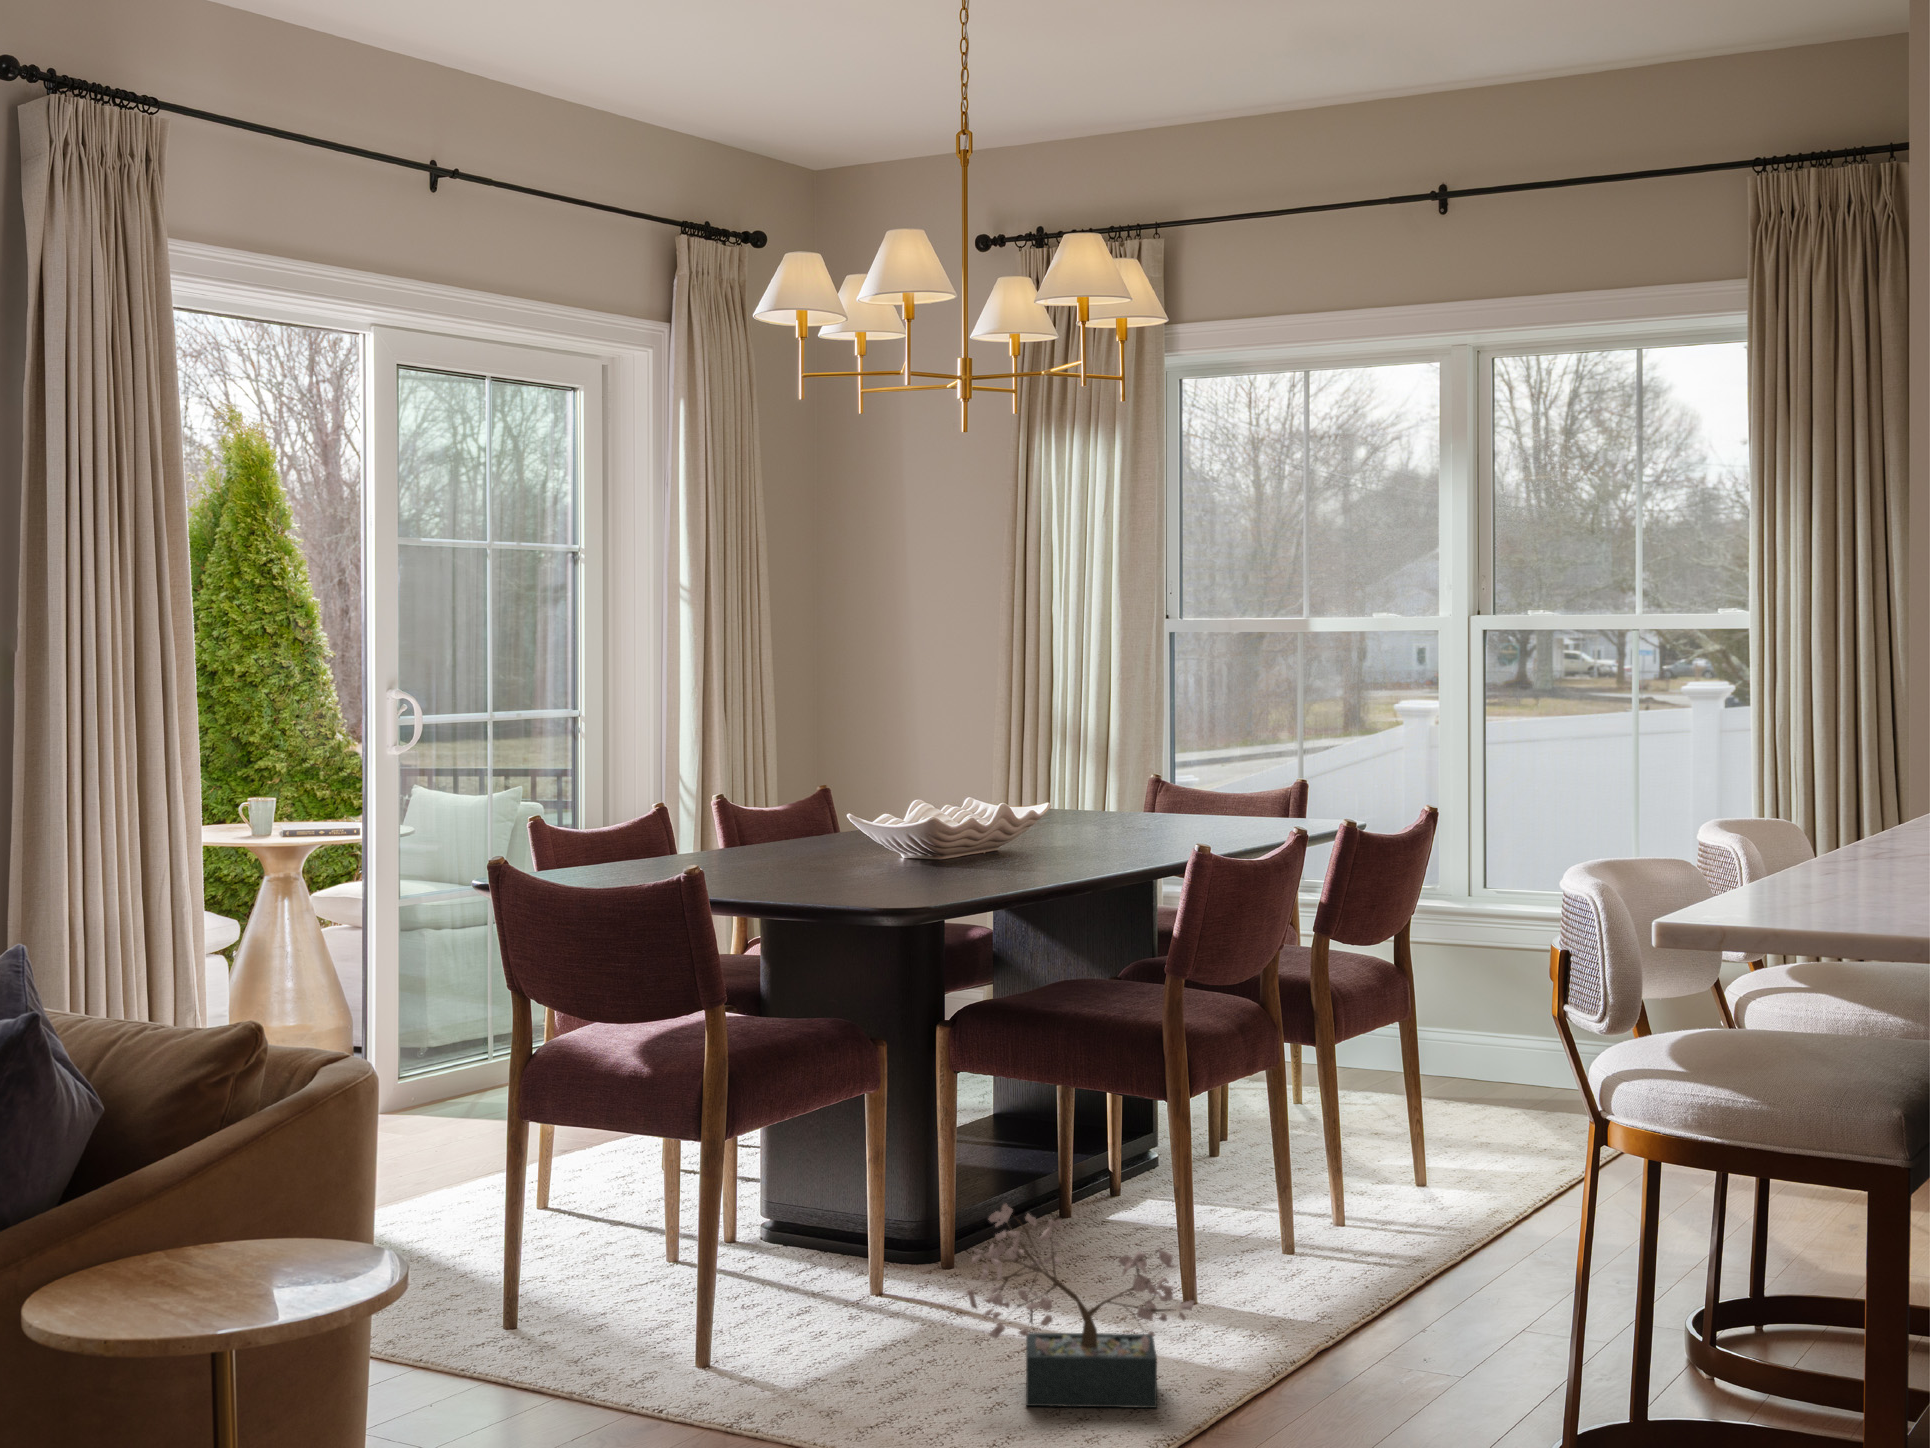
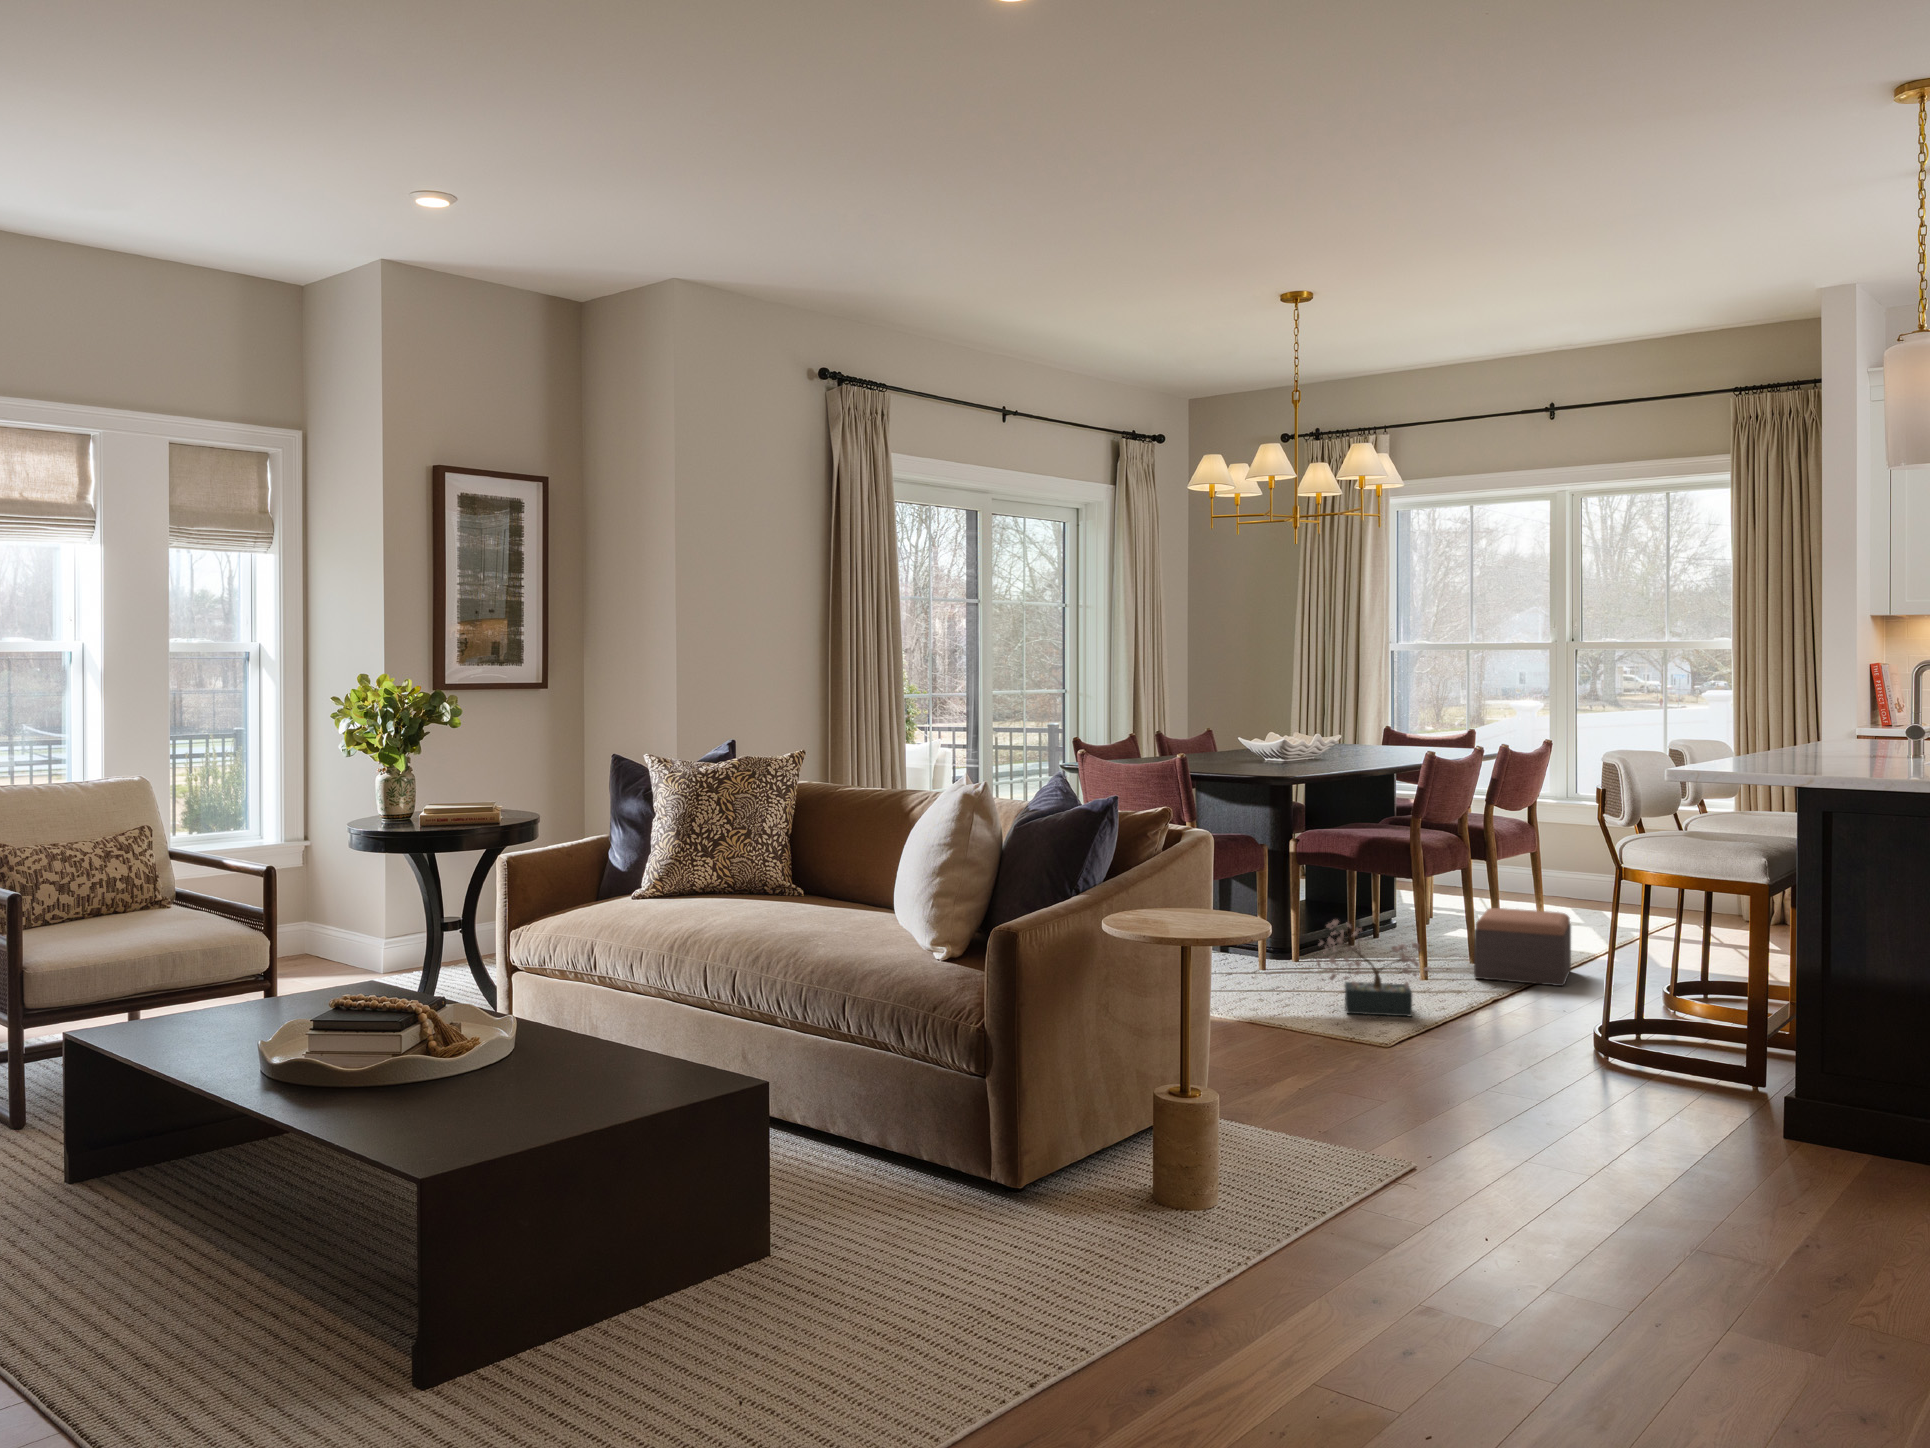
footstool: none [1290,1146,1473,1307] -> present [1474,908,1571,986]

